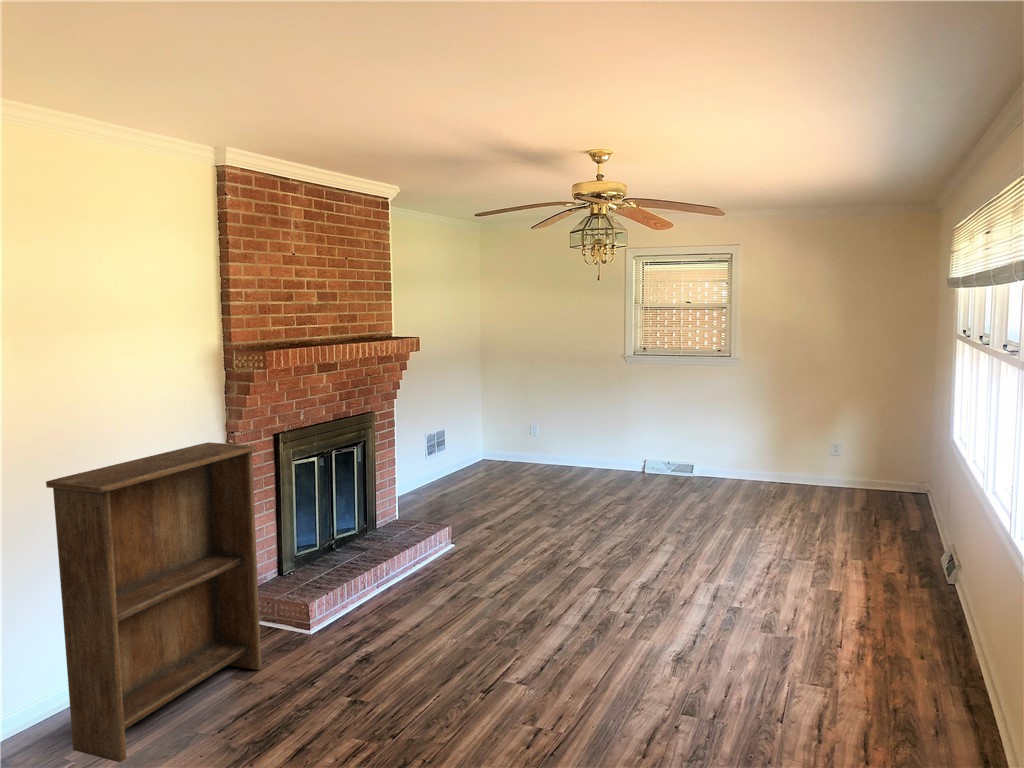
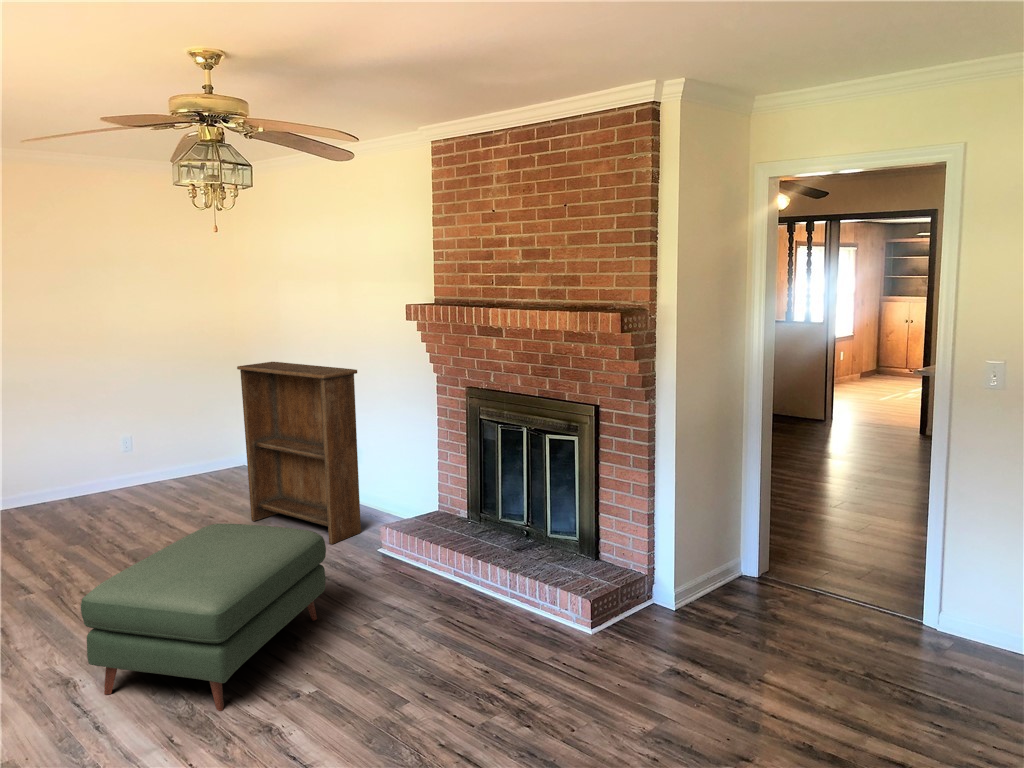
ottoman: none [437,547,627,681] -> present [81,523,326,711]

